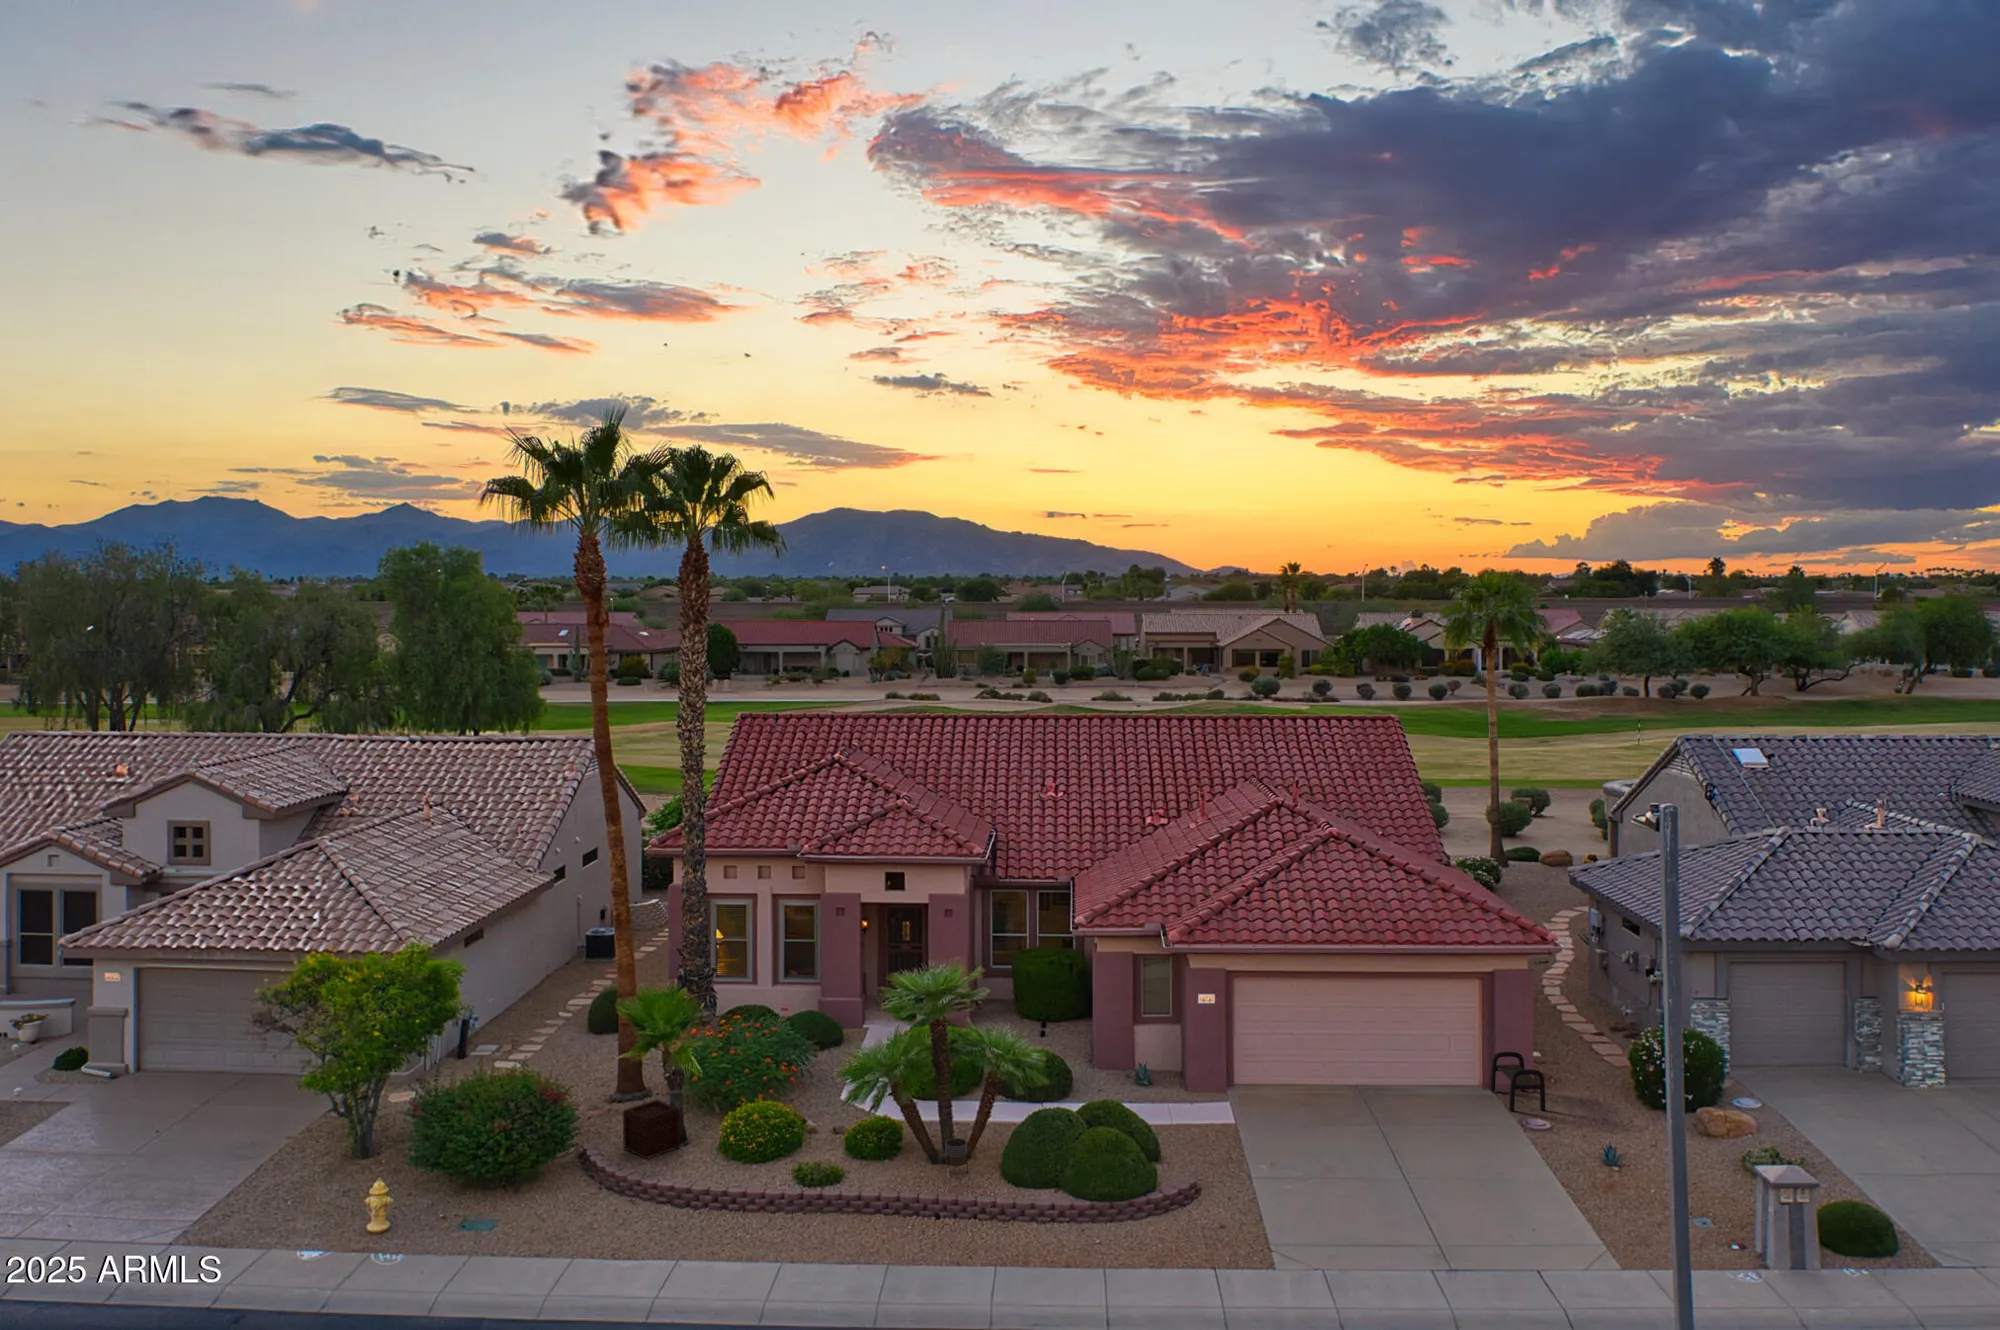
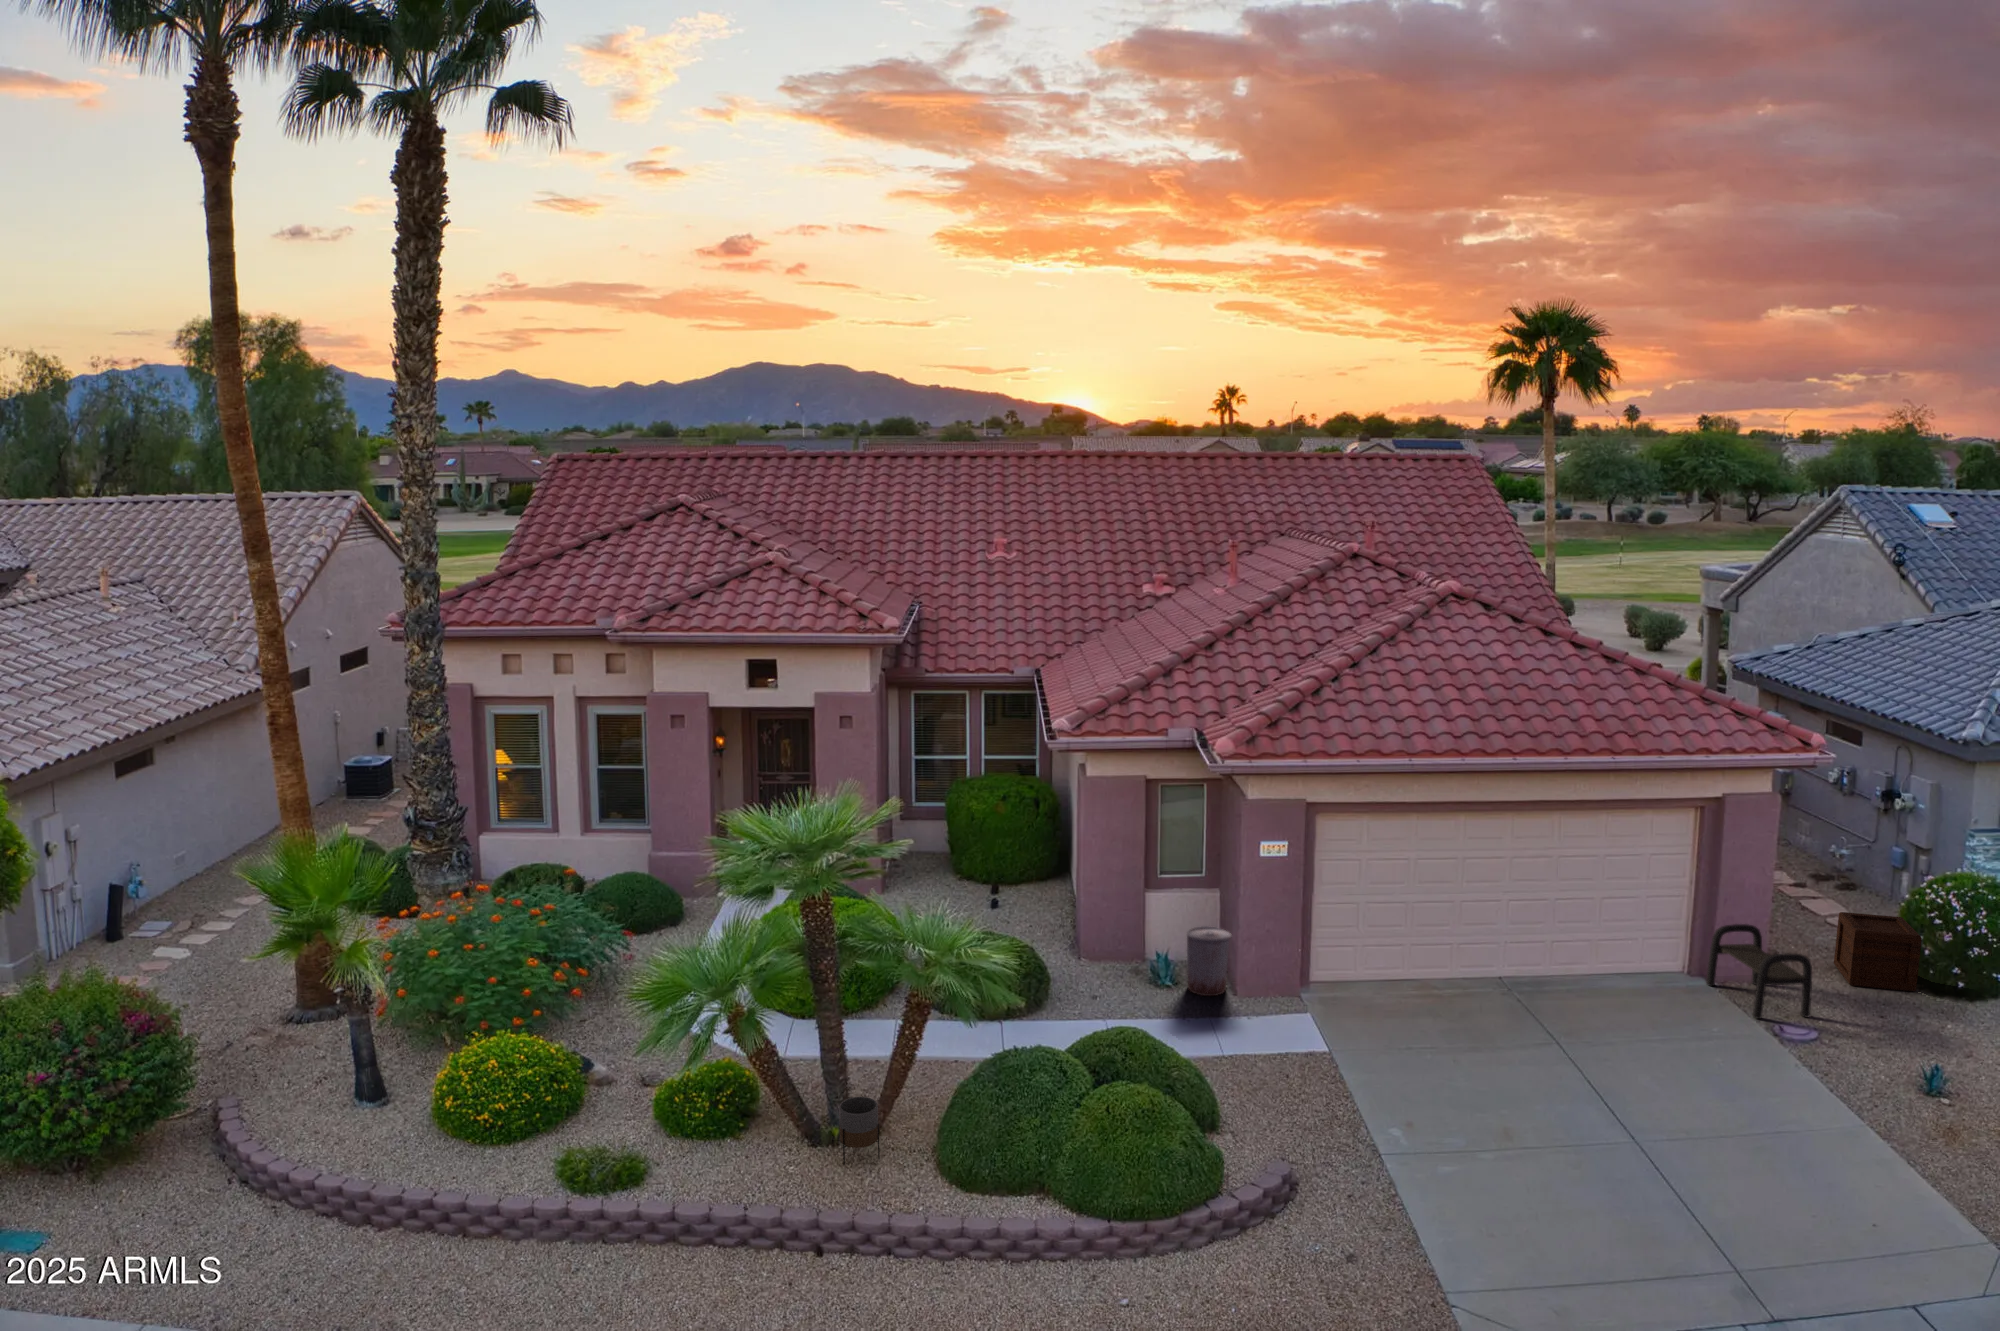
trash can: none [1159,1049,1186,1093] -> present [1187,926,1231,996]
wooden crate: present [623,1100,681,1159] -> present [1834,912,1922,992]

